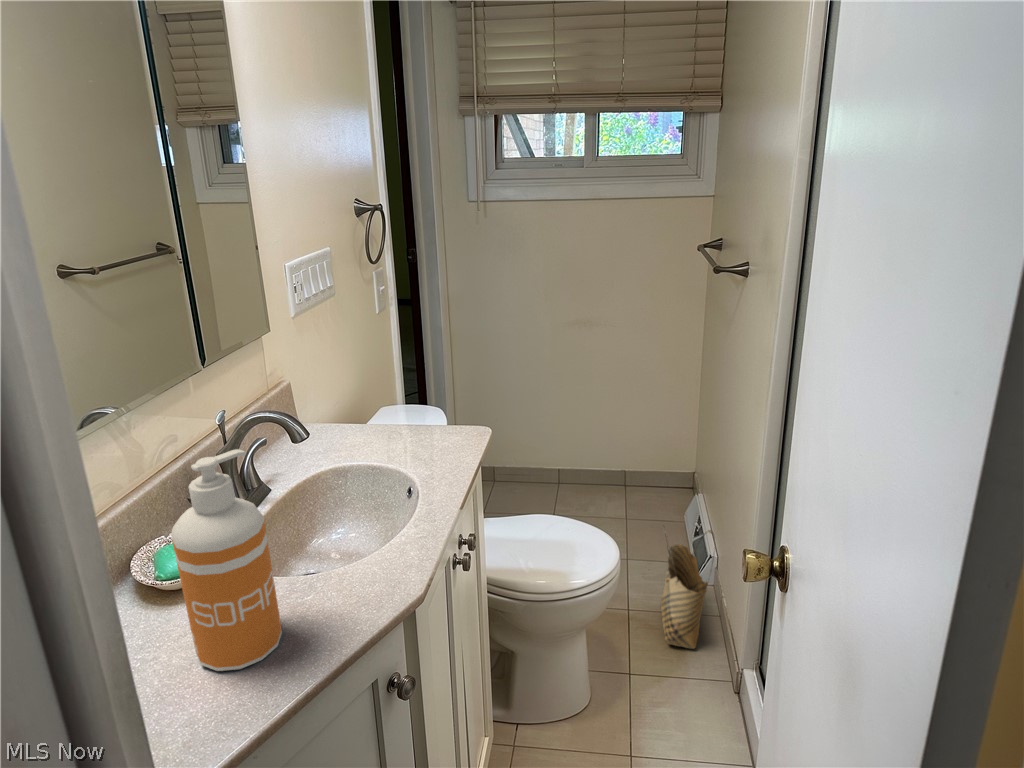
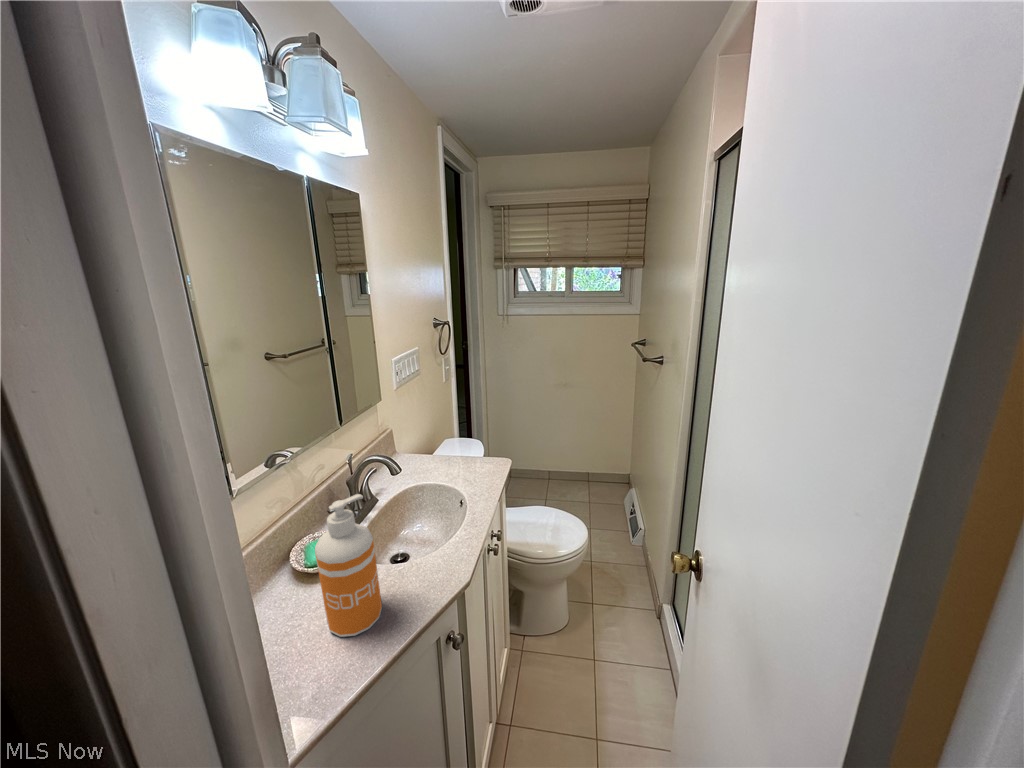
woven basket: present [661,530,715,649] -> none [611,513,645,590]

